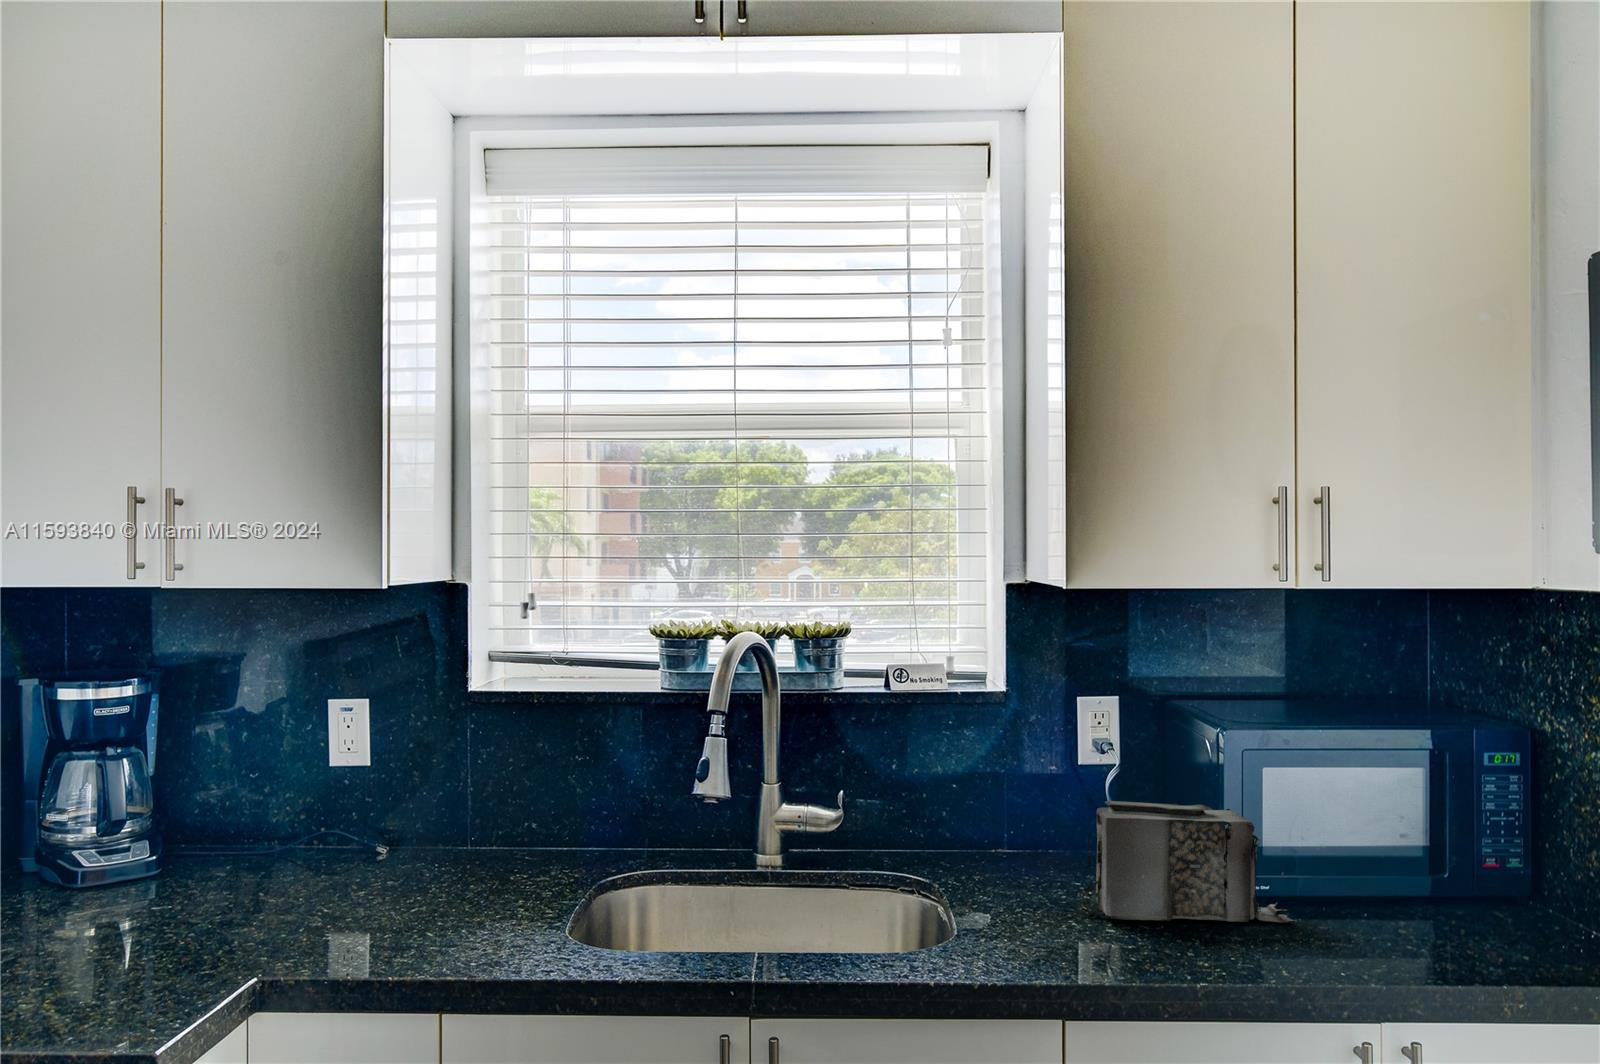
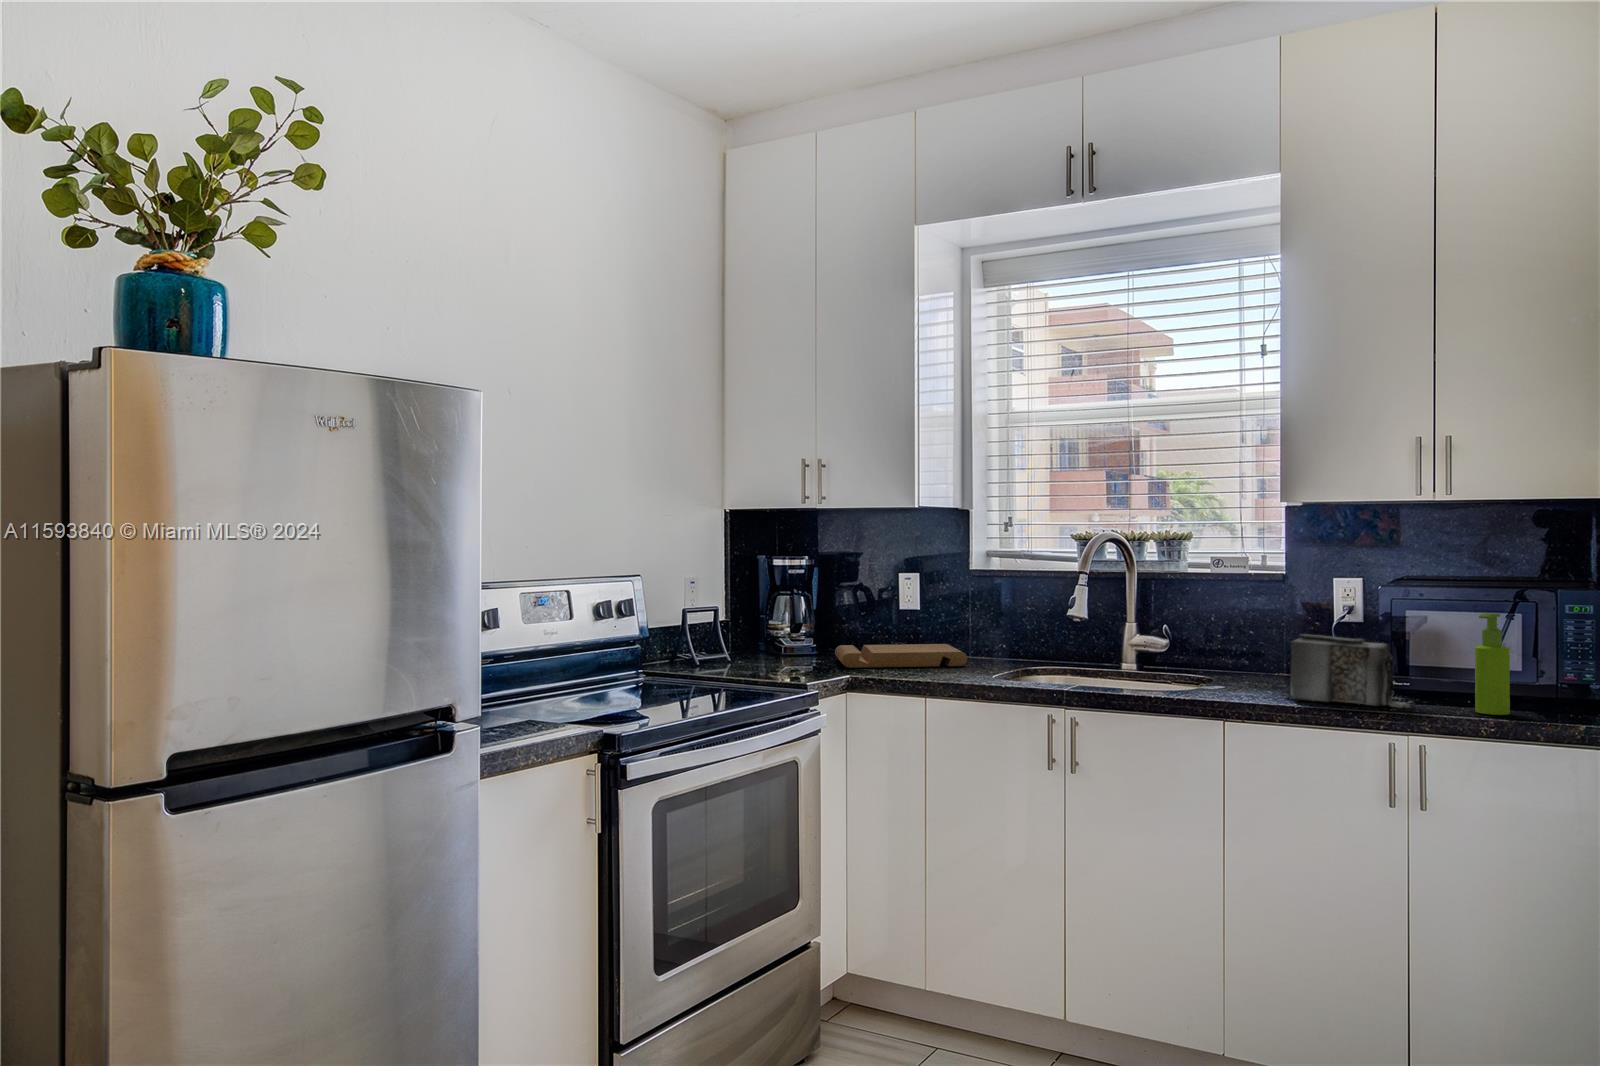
soap dispenser: none [1375,756,1431,924] -> present [1475,613,1510,715]
cutting board: none [196,834,478,910] -> present [835,644,967,668]

